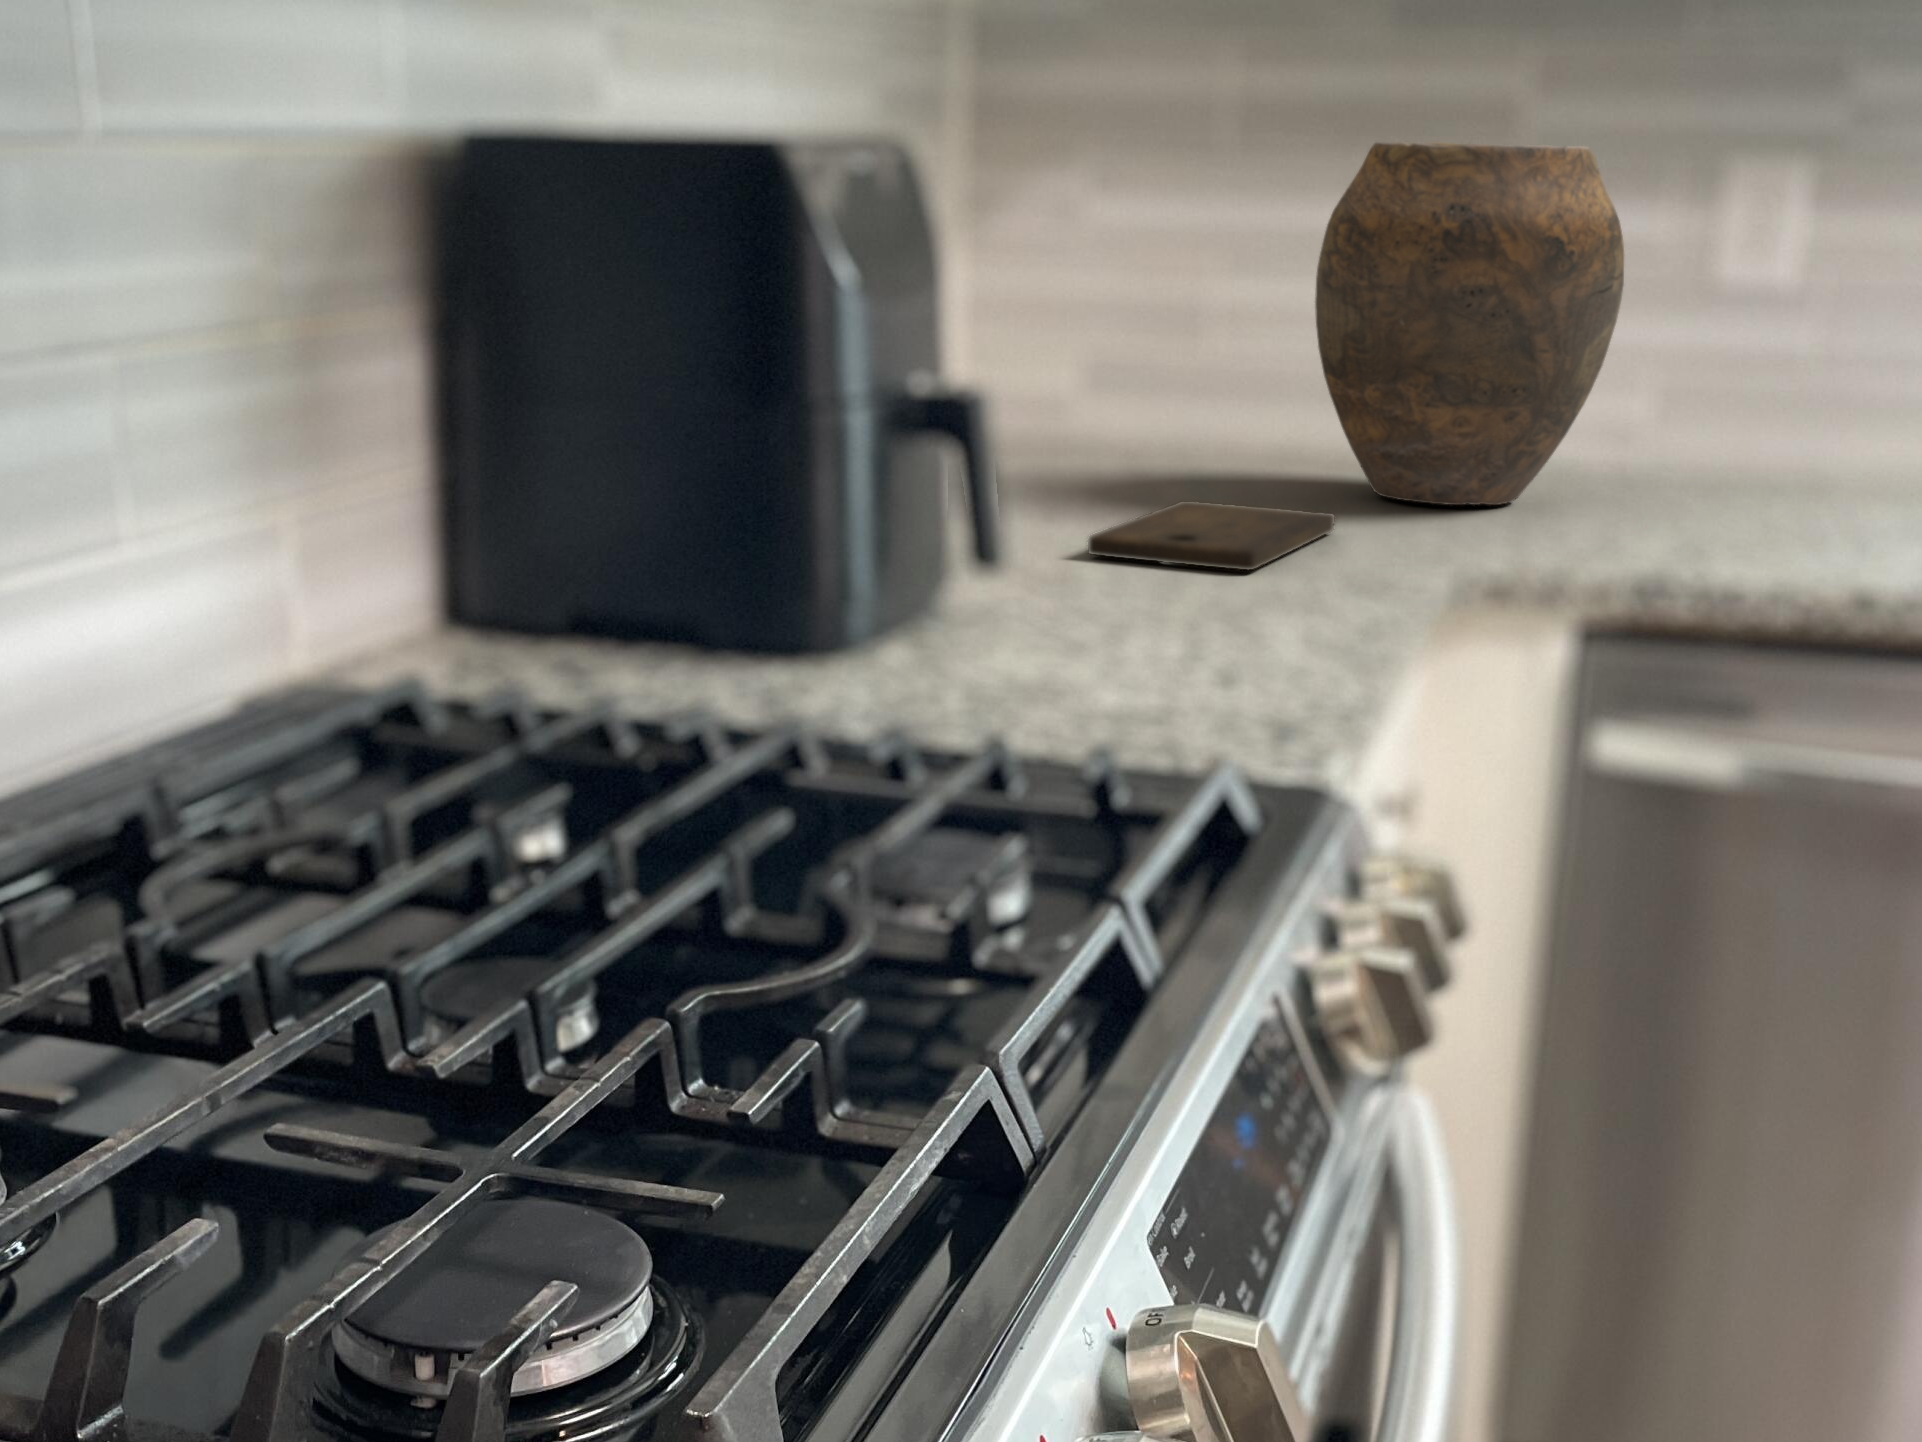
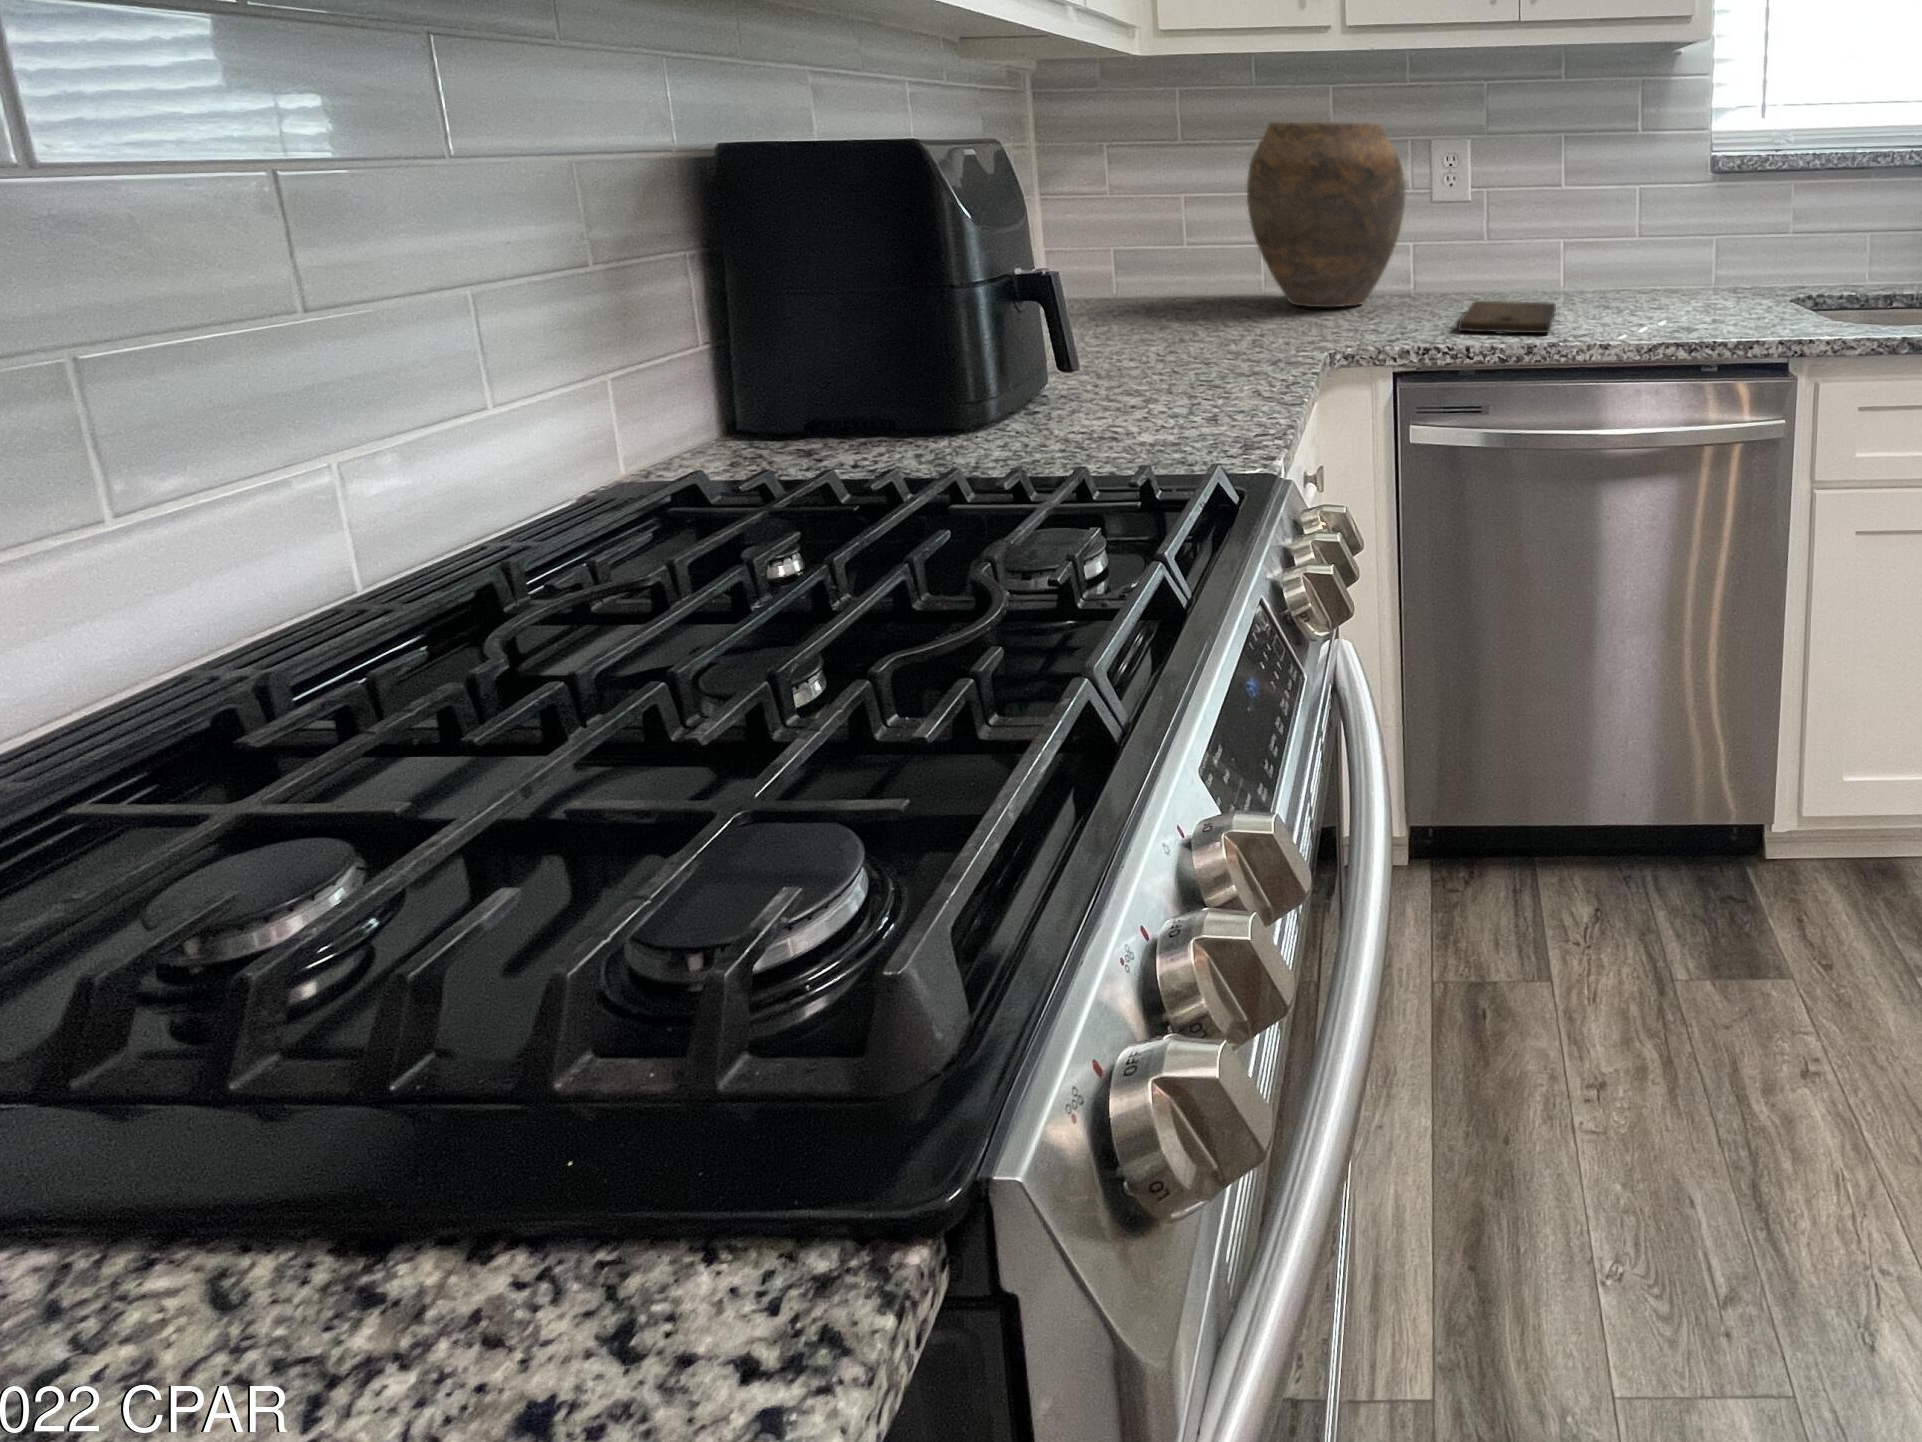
cutting board: present [1088,501,1335,570] -> present [1458,301,1556,333]

